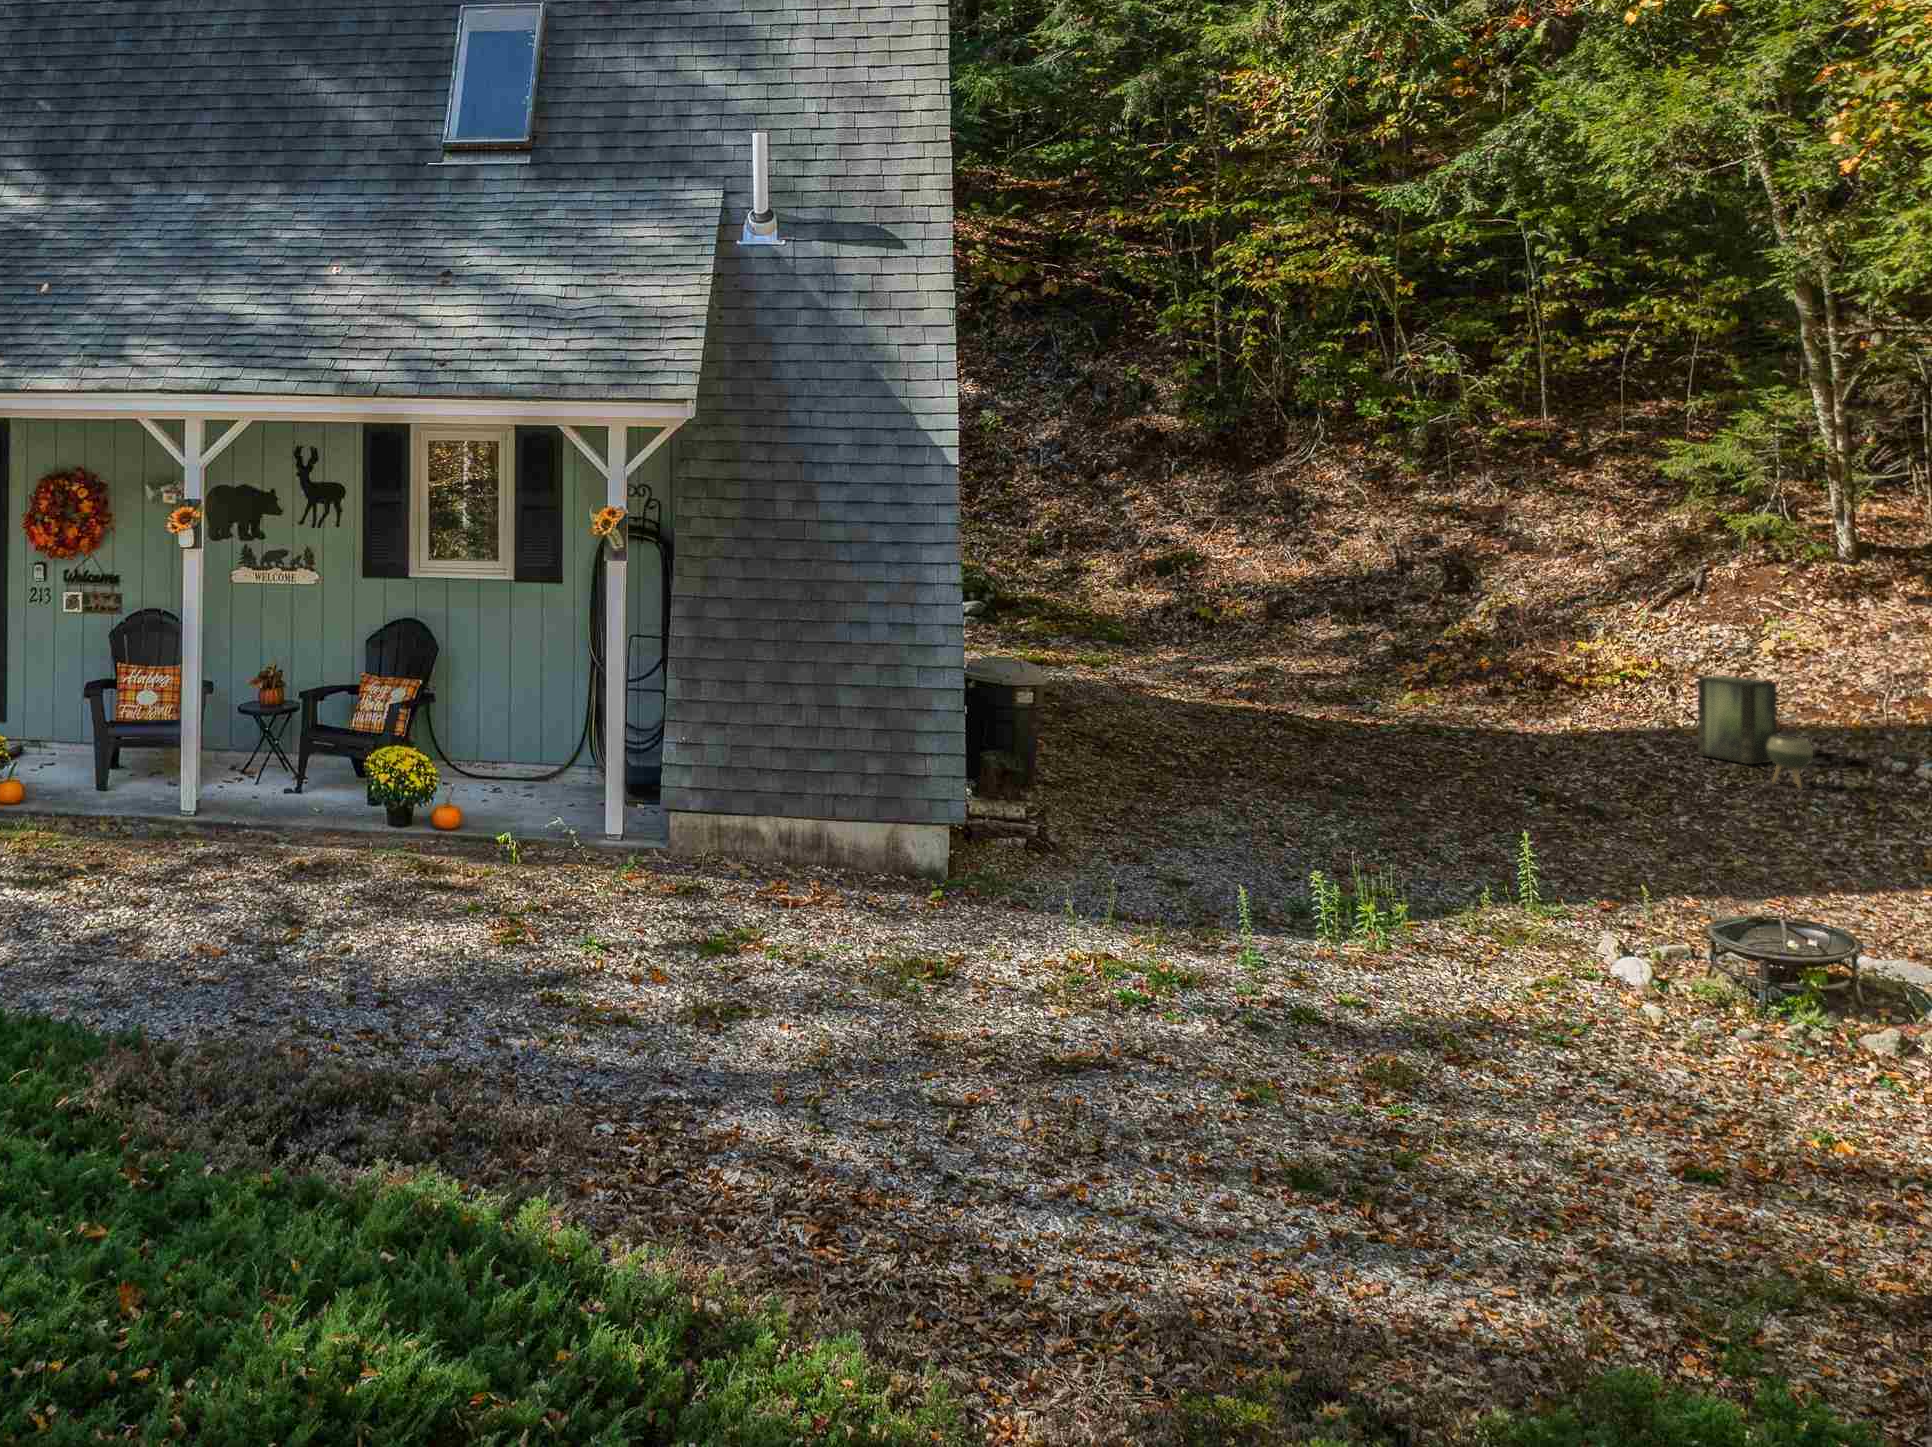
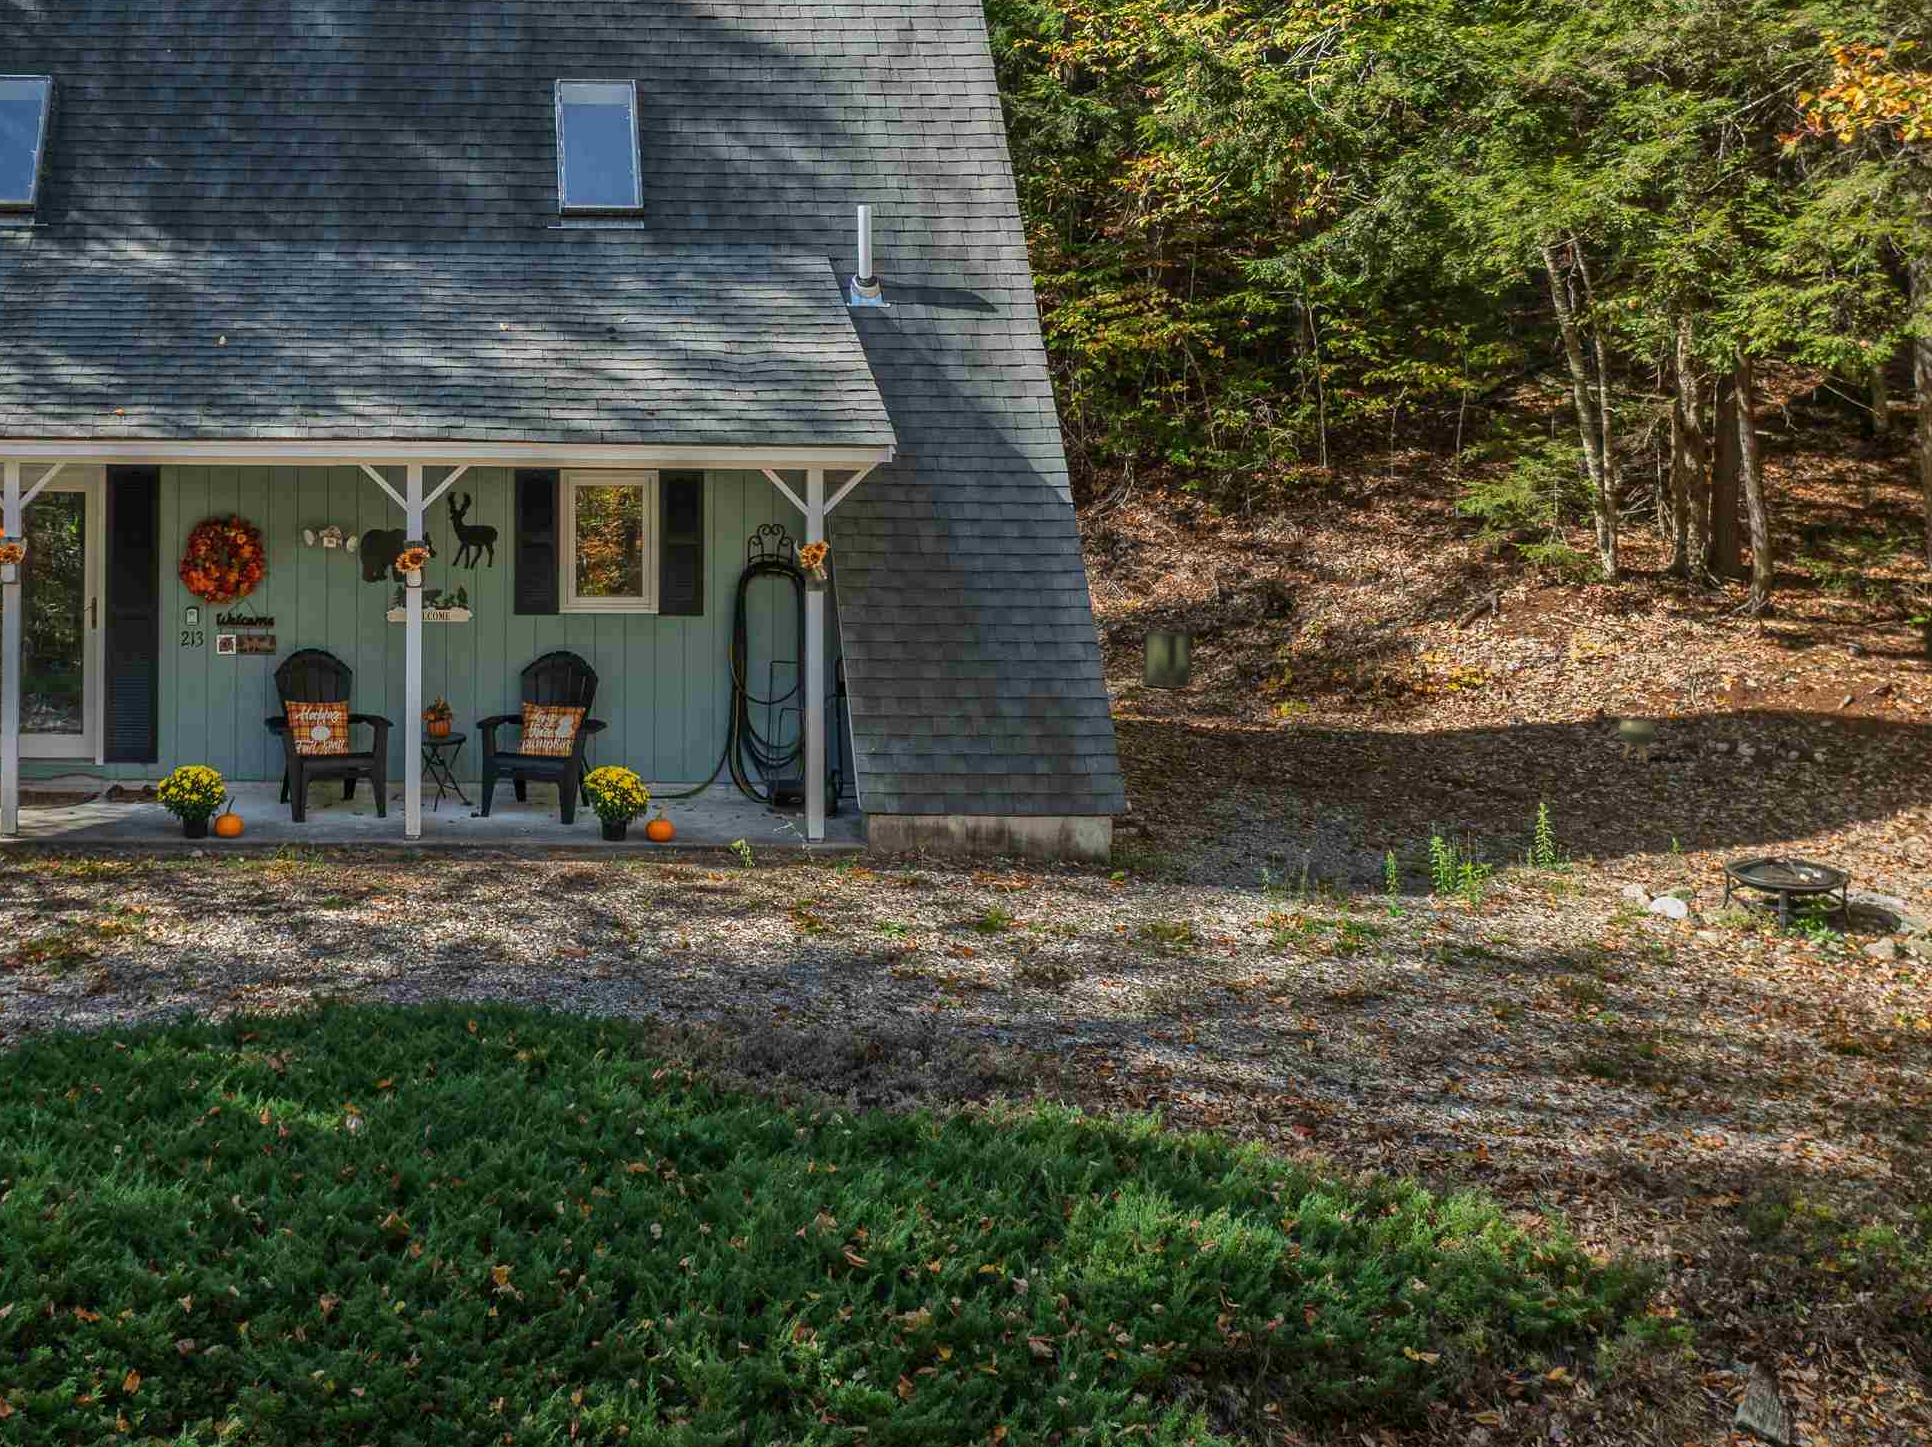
storage box: present [1698,675,1777,764] -> present [1143,631,1191,689]

